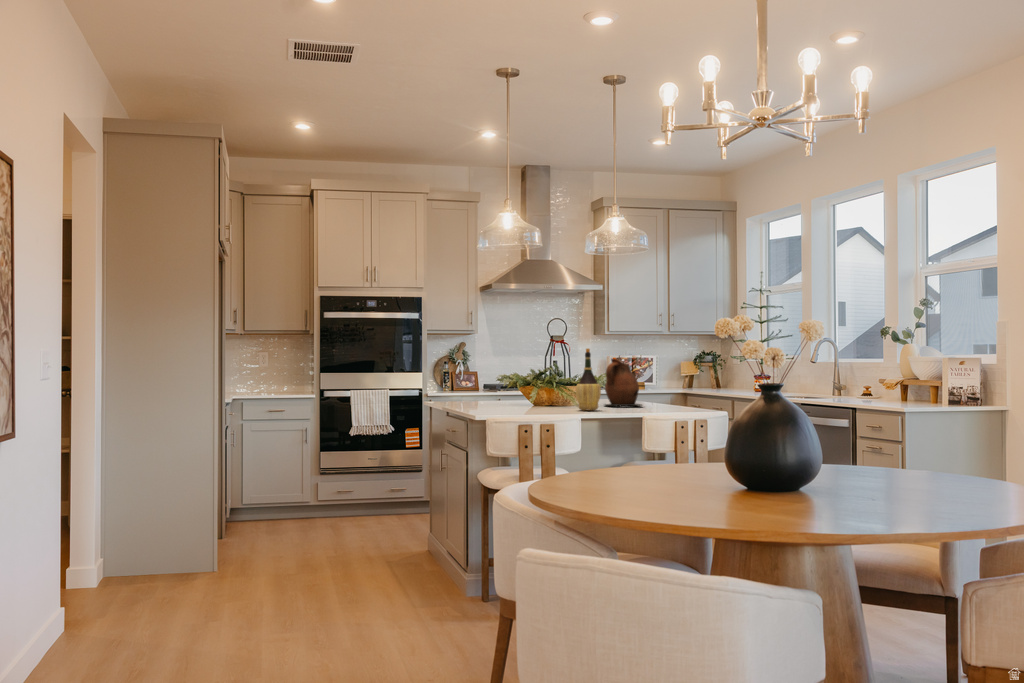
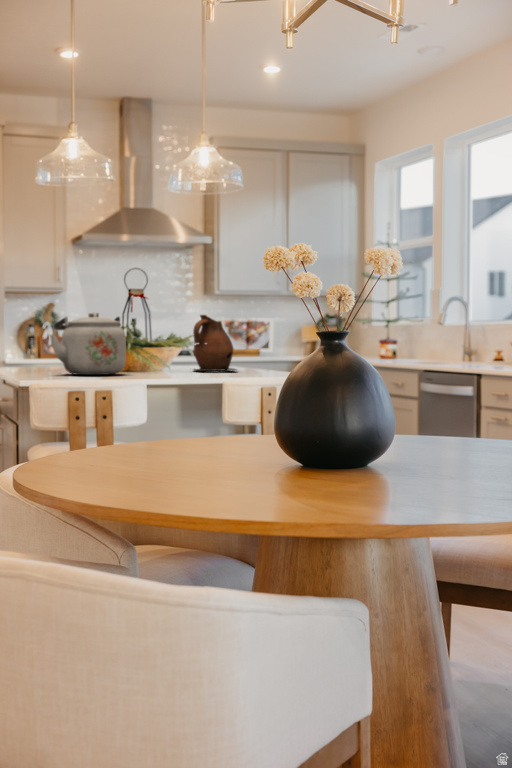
wine bottle: present [576,348,601,411] -> none [152,301,182,375]
kettle: none [493,358,553,410] -> present [50,313,126,375]

